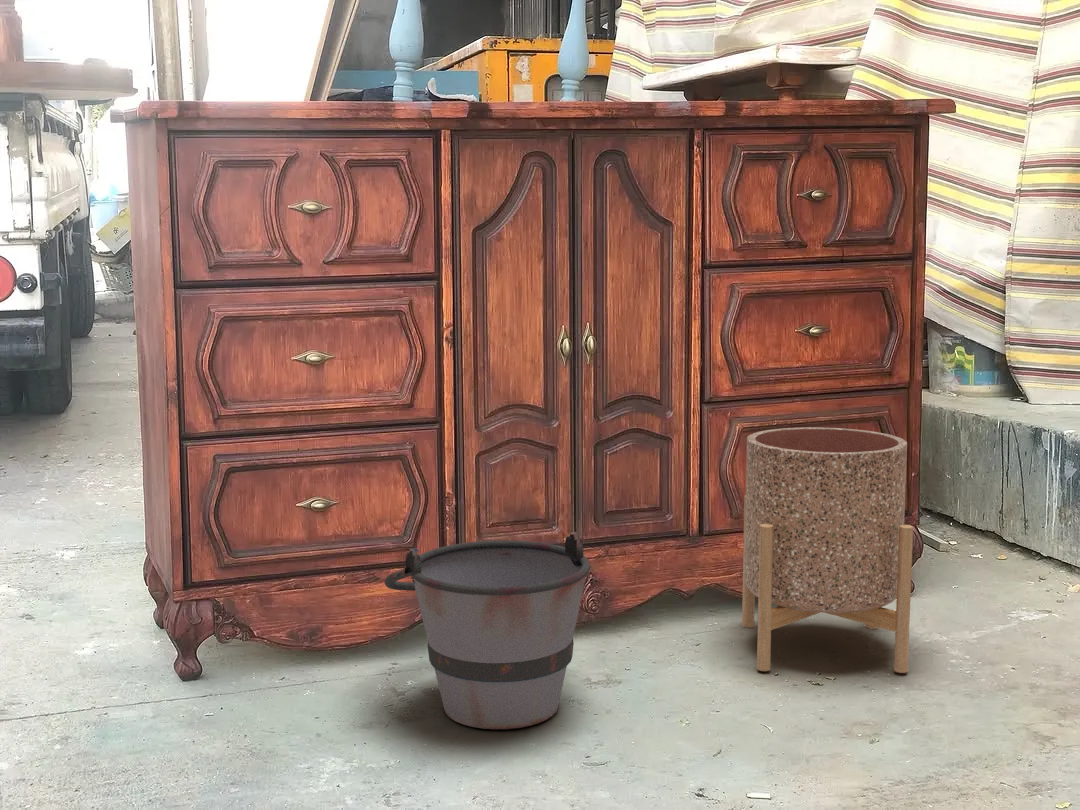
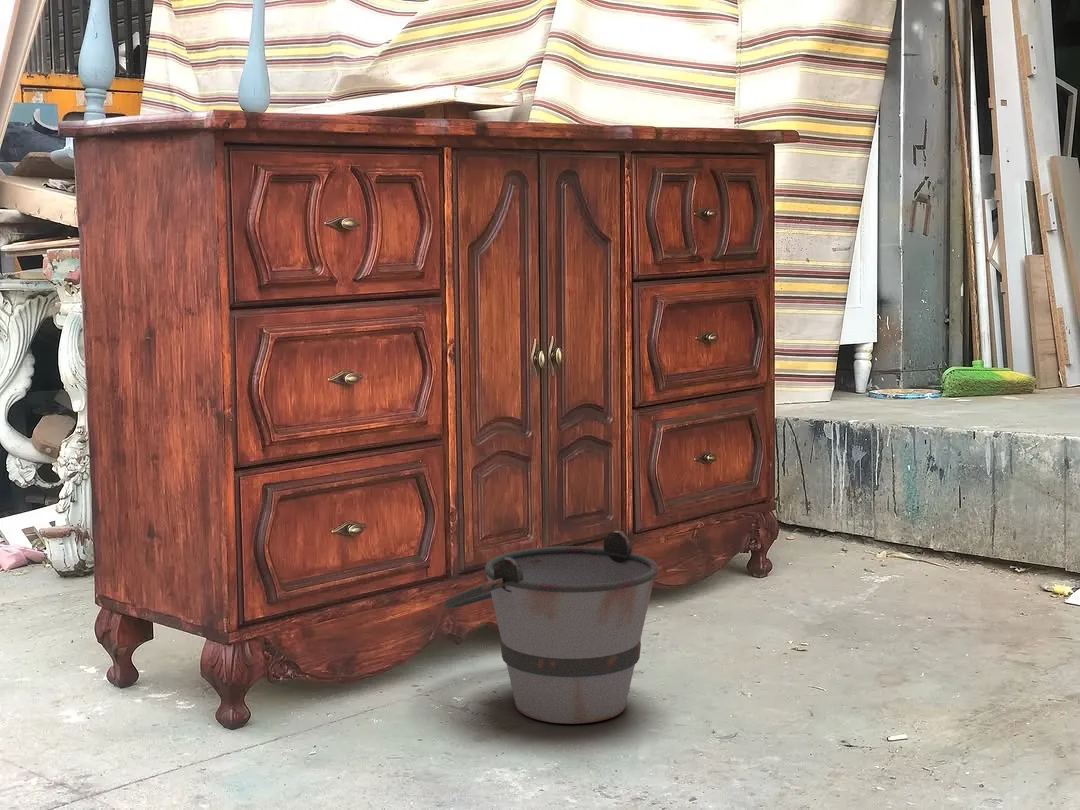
planter: present [742,427,913,673] -> none [672,425,848,645]

